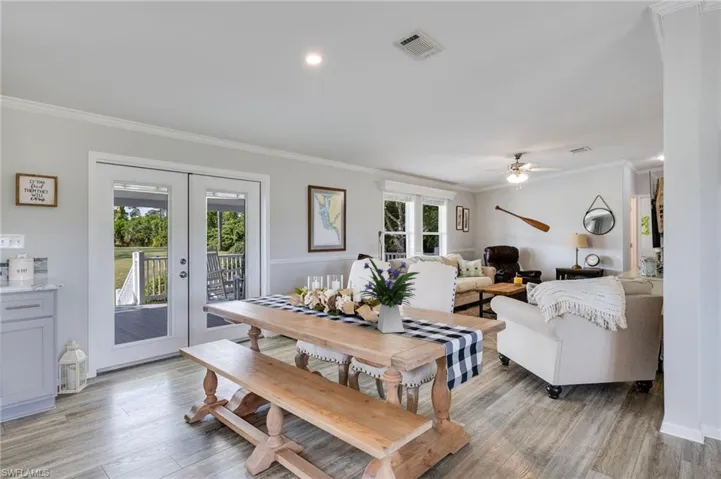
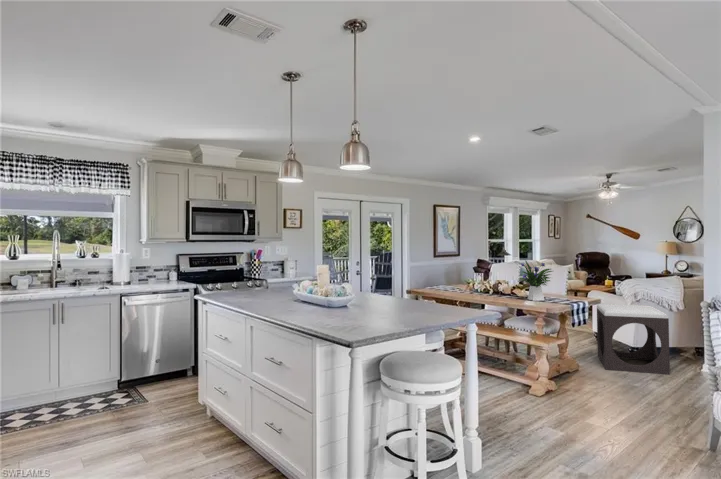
footstool: none [499,325,618,460] -> present [597,304,670,375]

